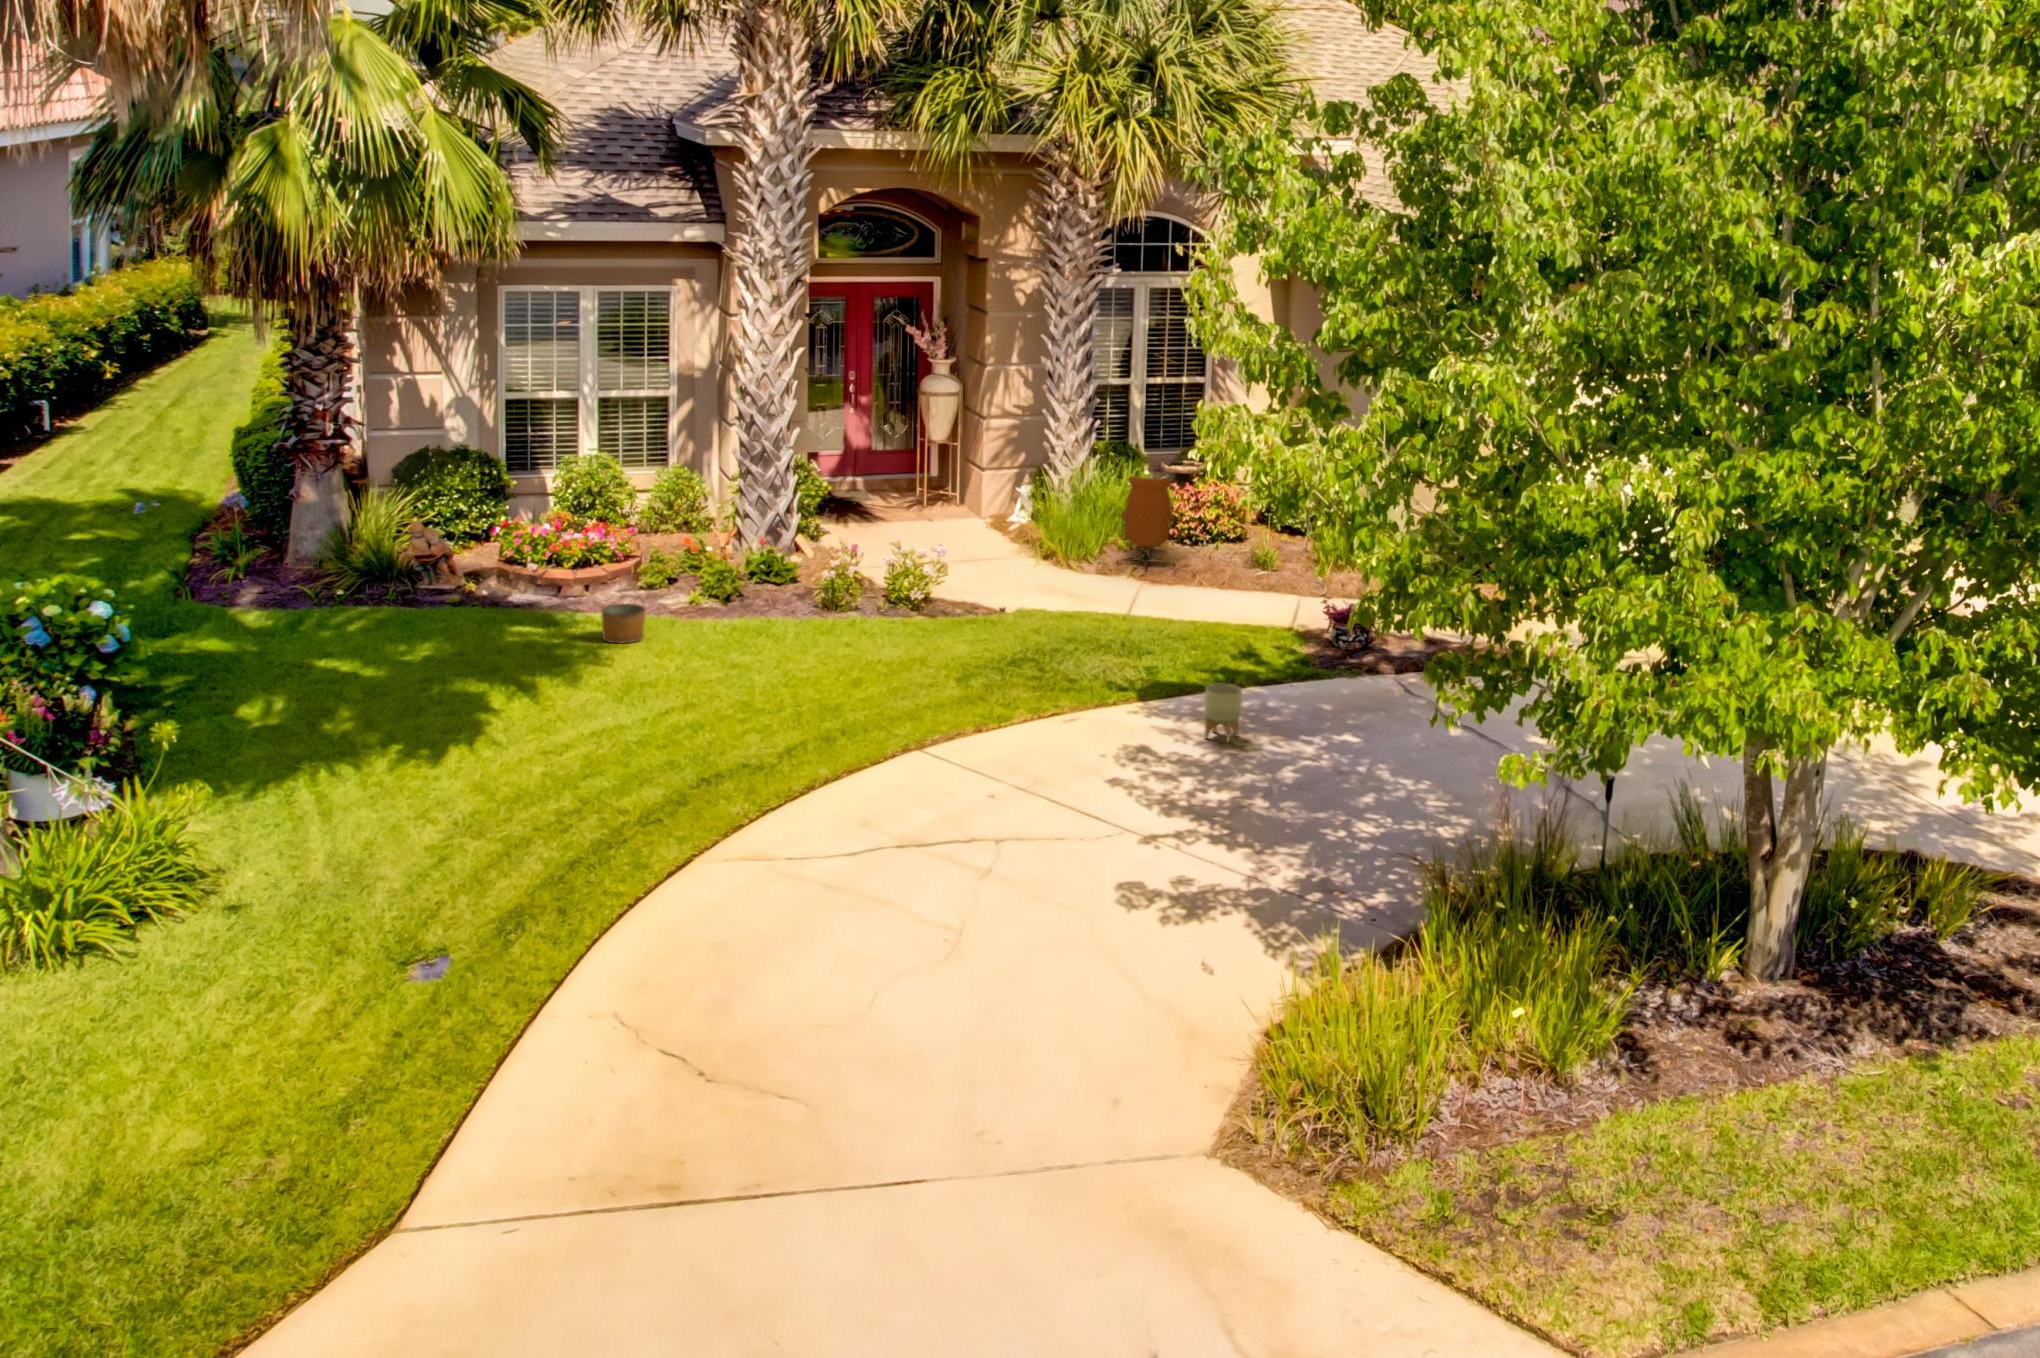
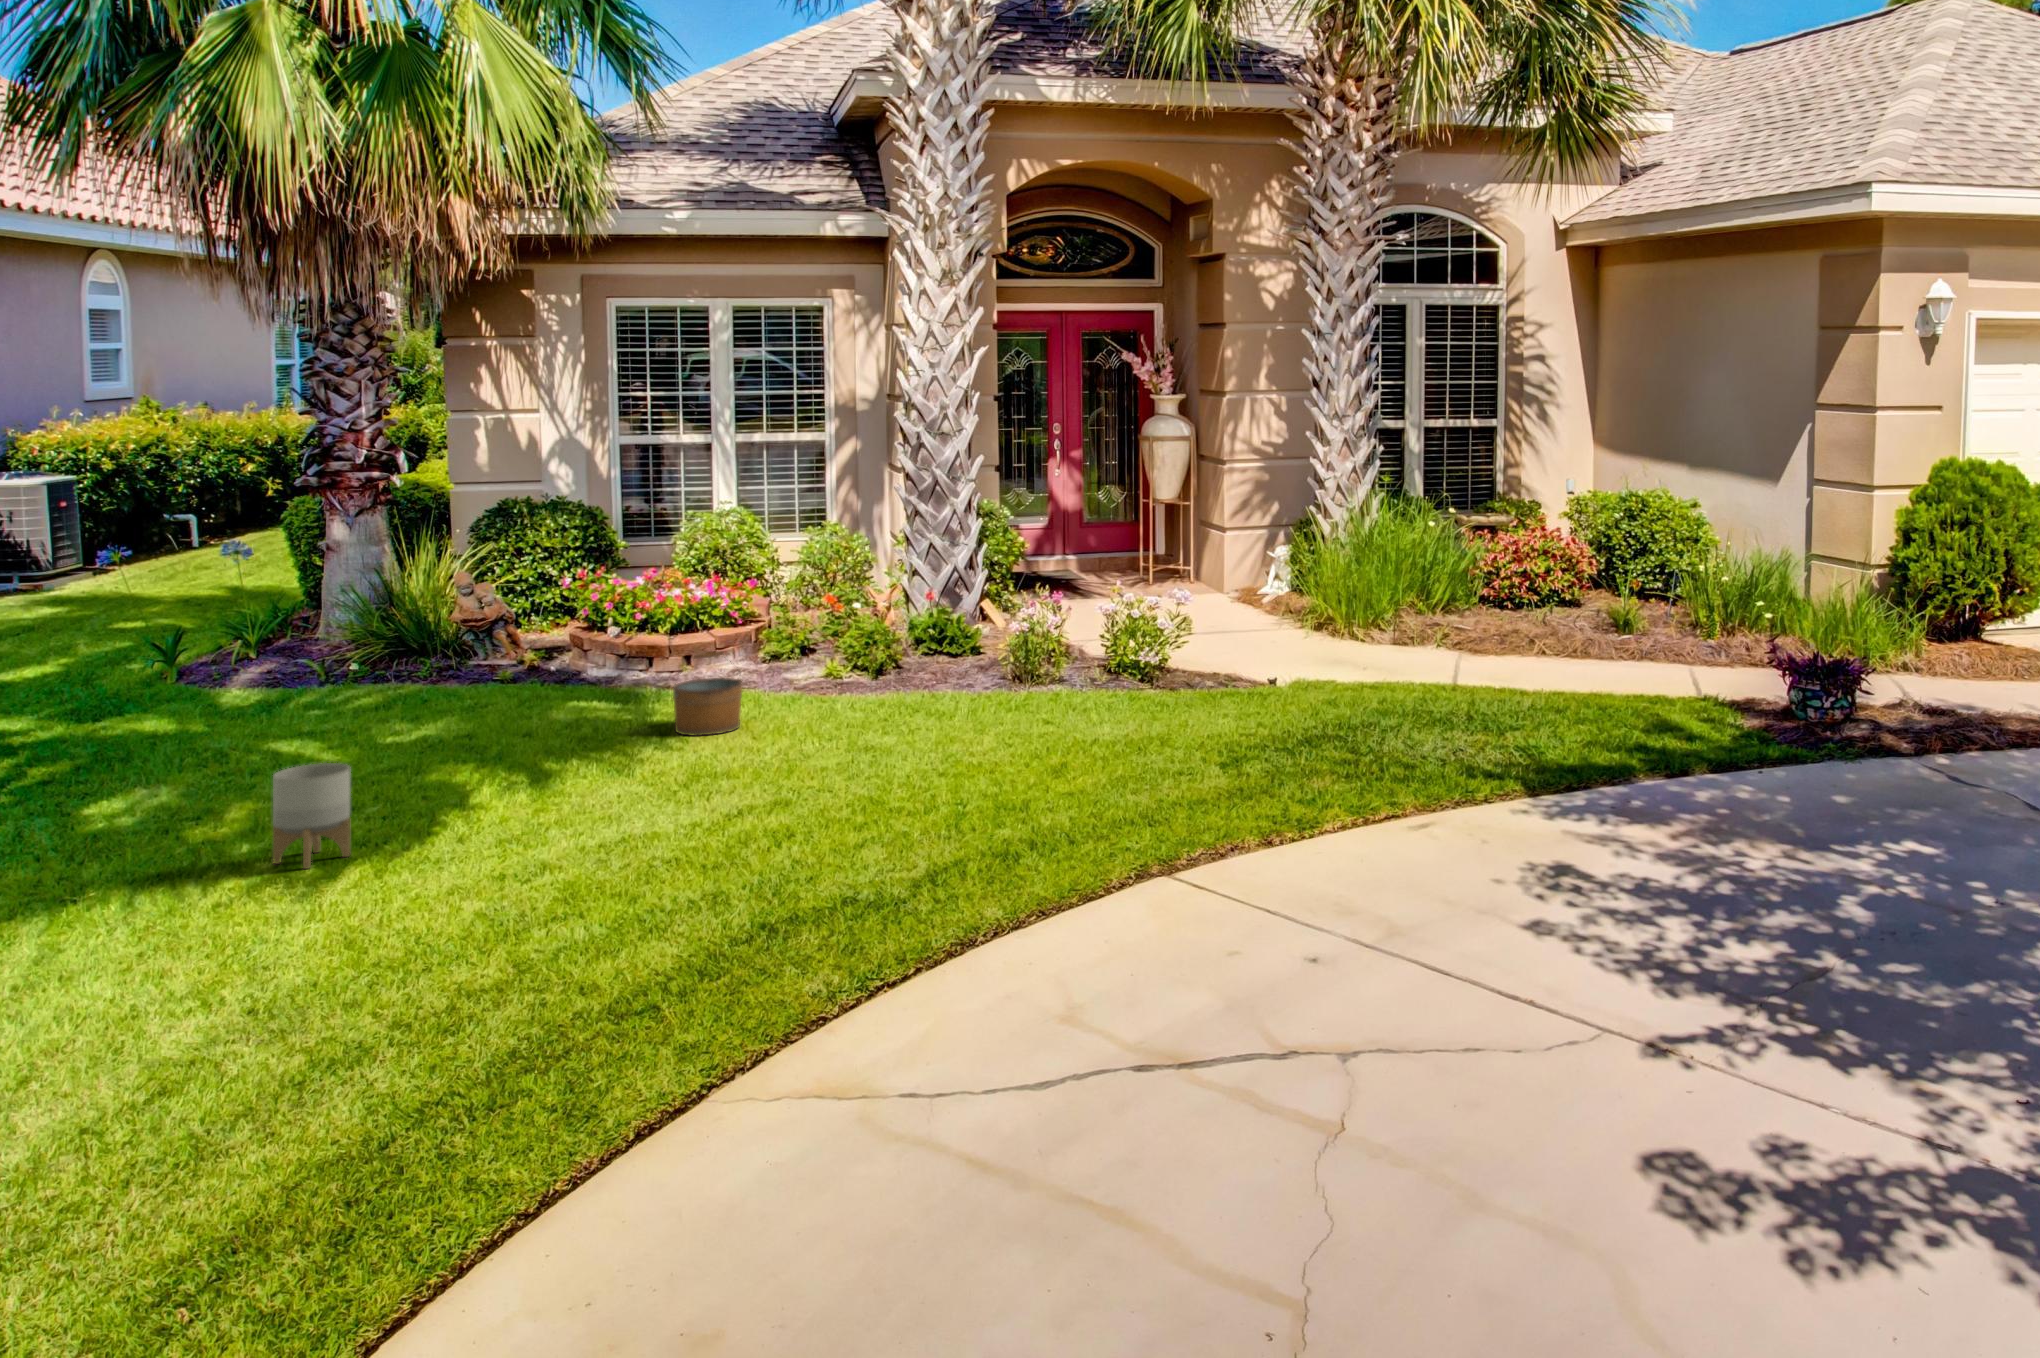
lounge chair: present [1121,476,1175,570] -> none [1410,501,1488,628]
planter: present [1204,684,1242,743] -> present [273,763,351,869]

